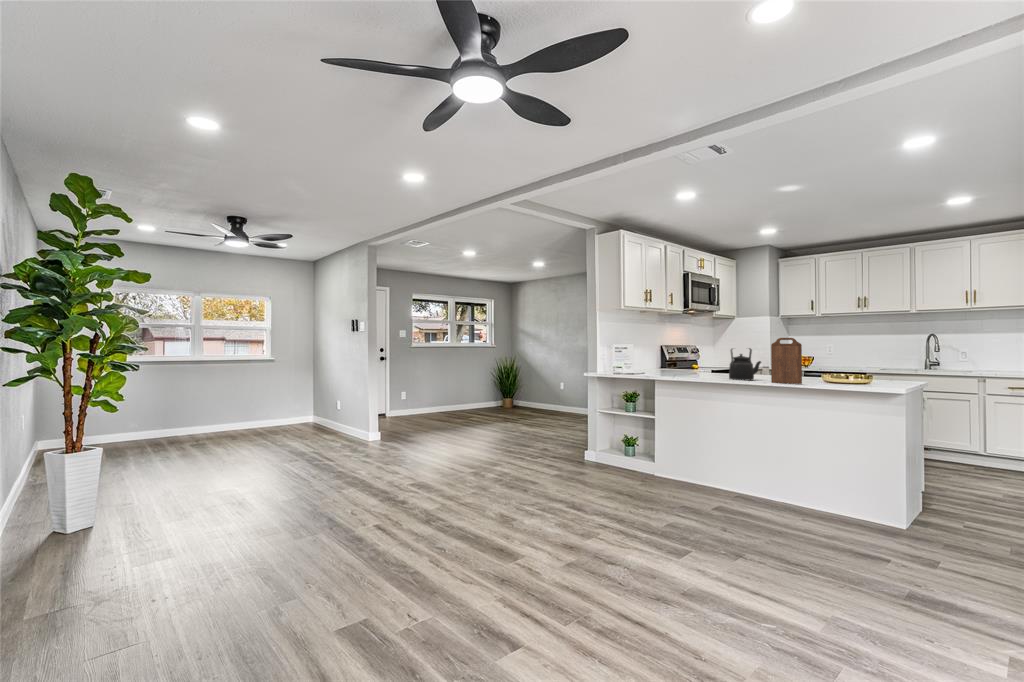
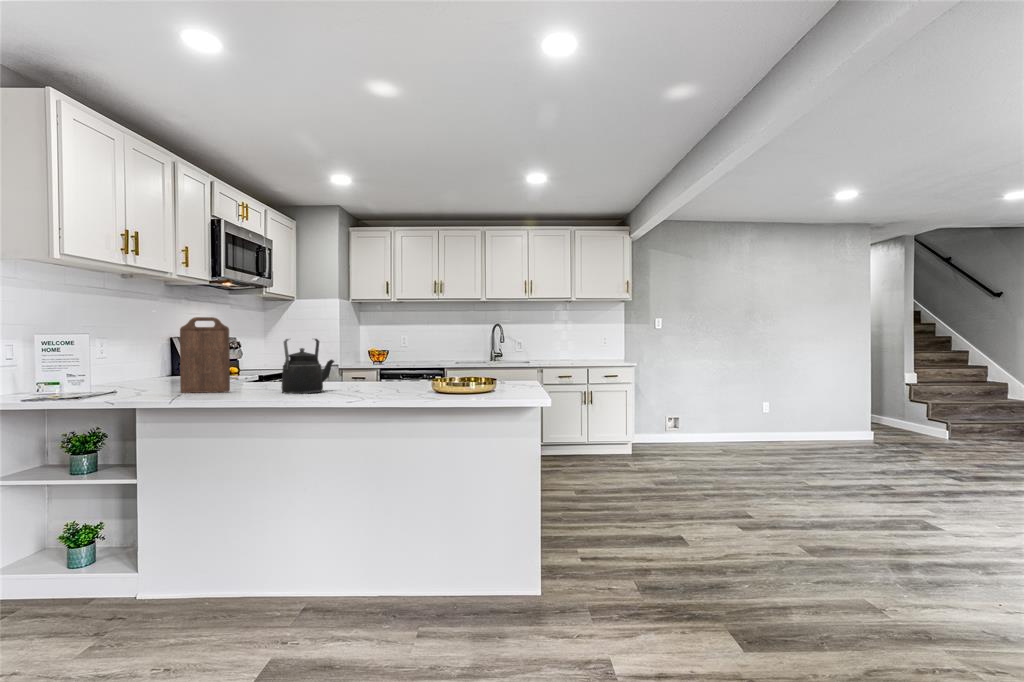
cutting board: present [771,338,802,384] -> present [180,317,230,393]

